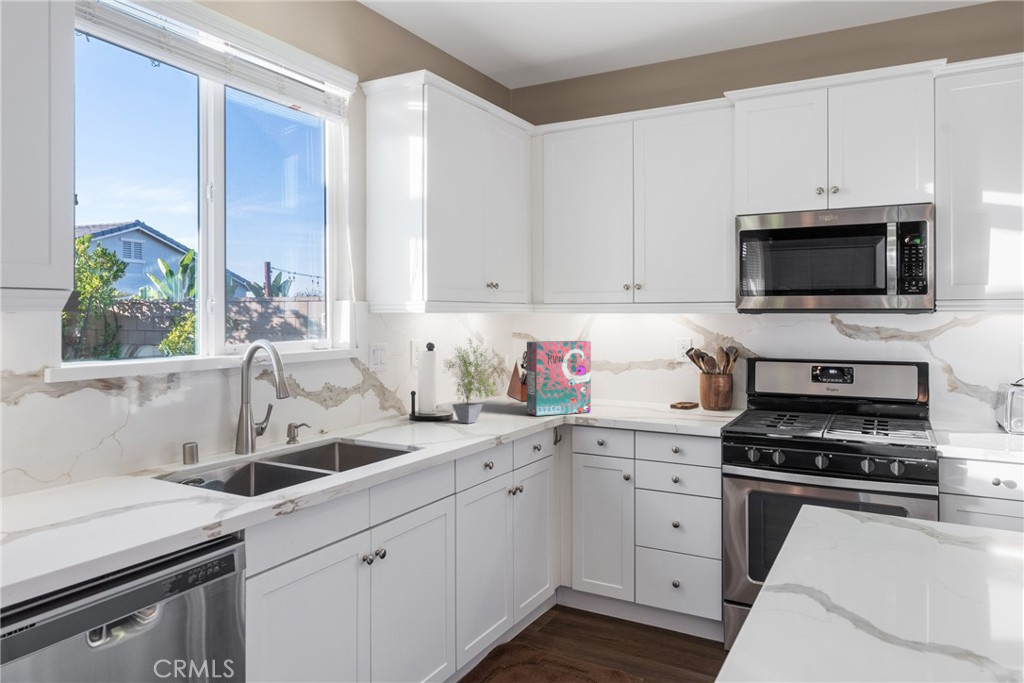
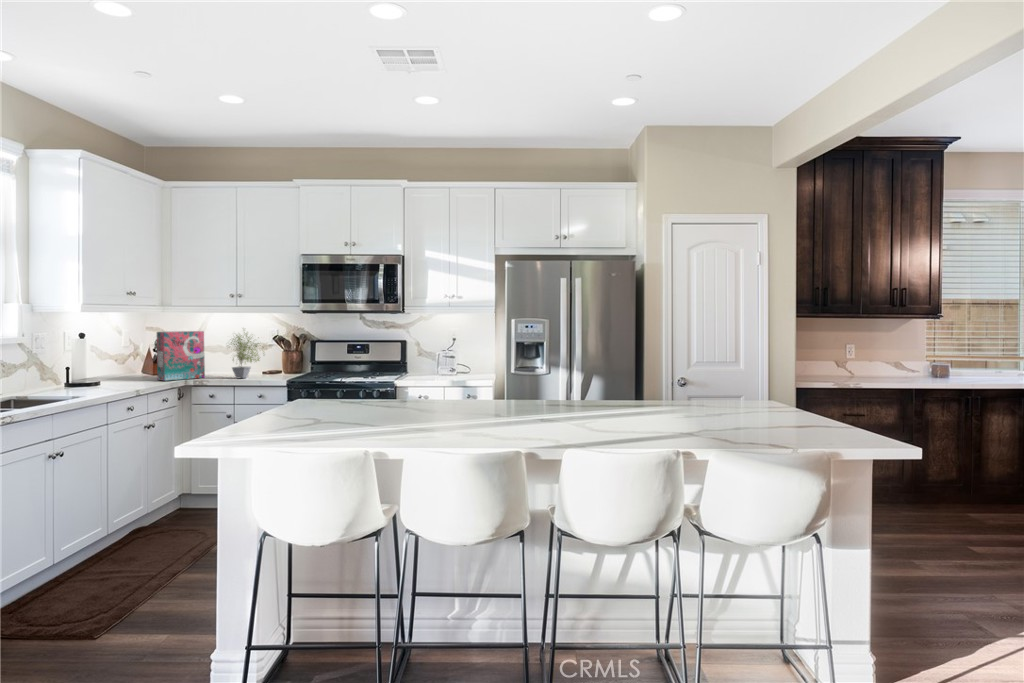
potted plant: present [448,340,504,423] -> present [231,335,260,378]

